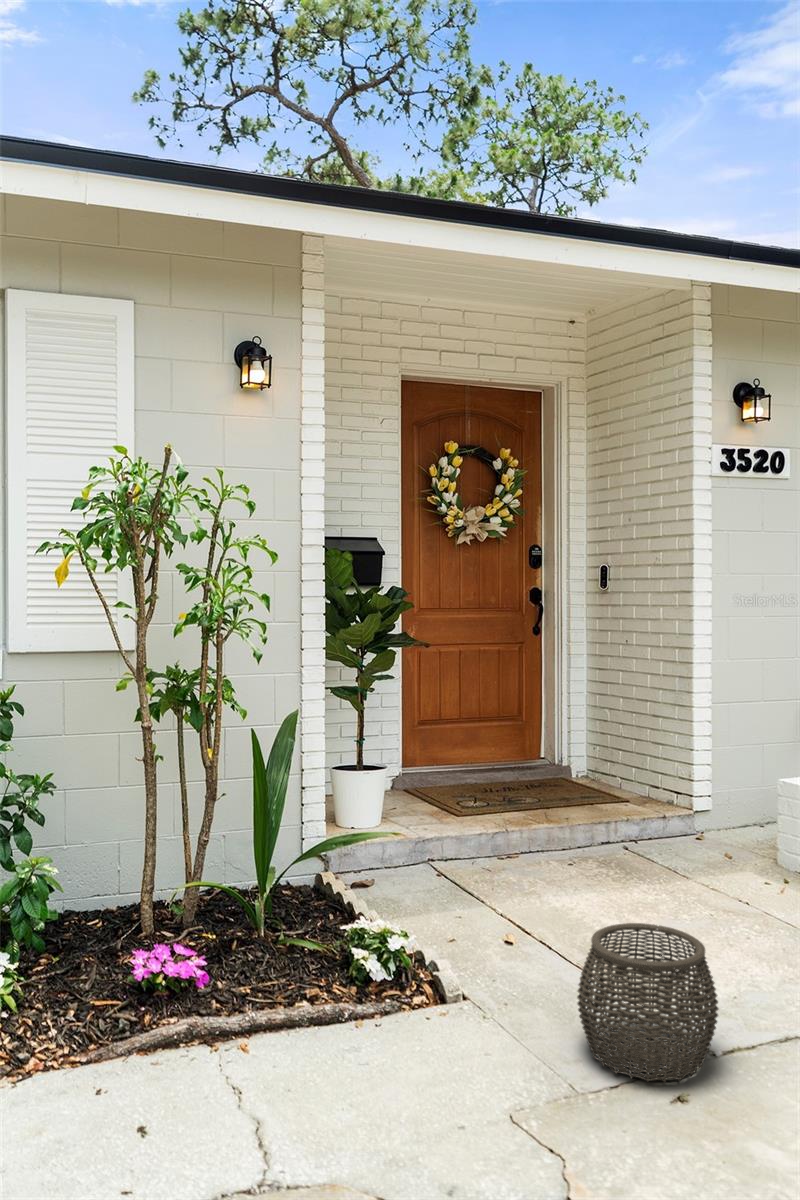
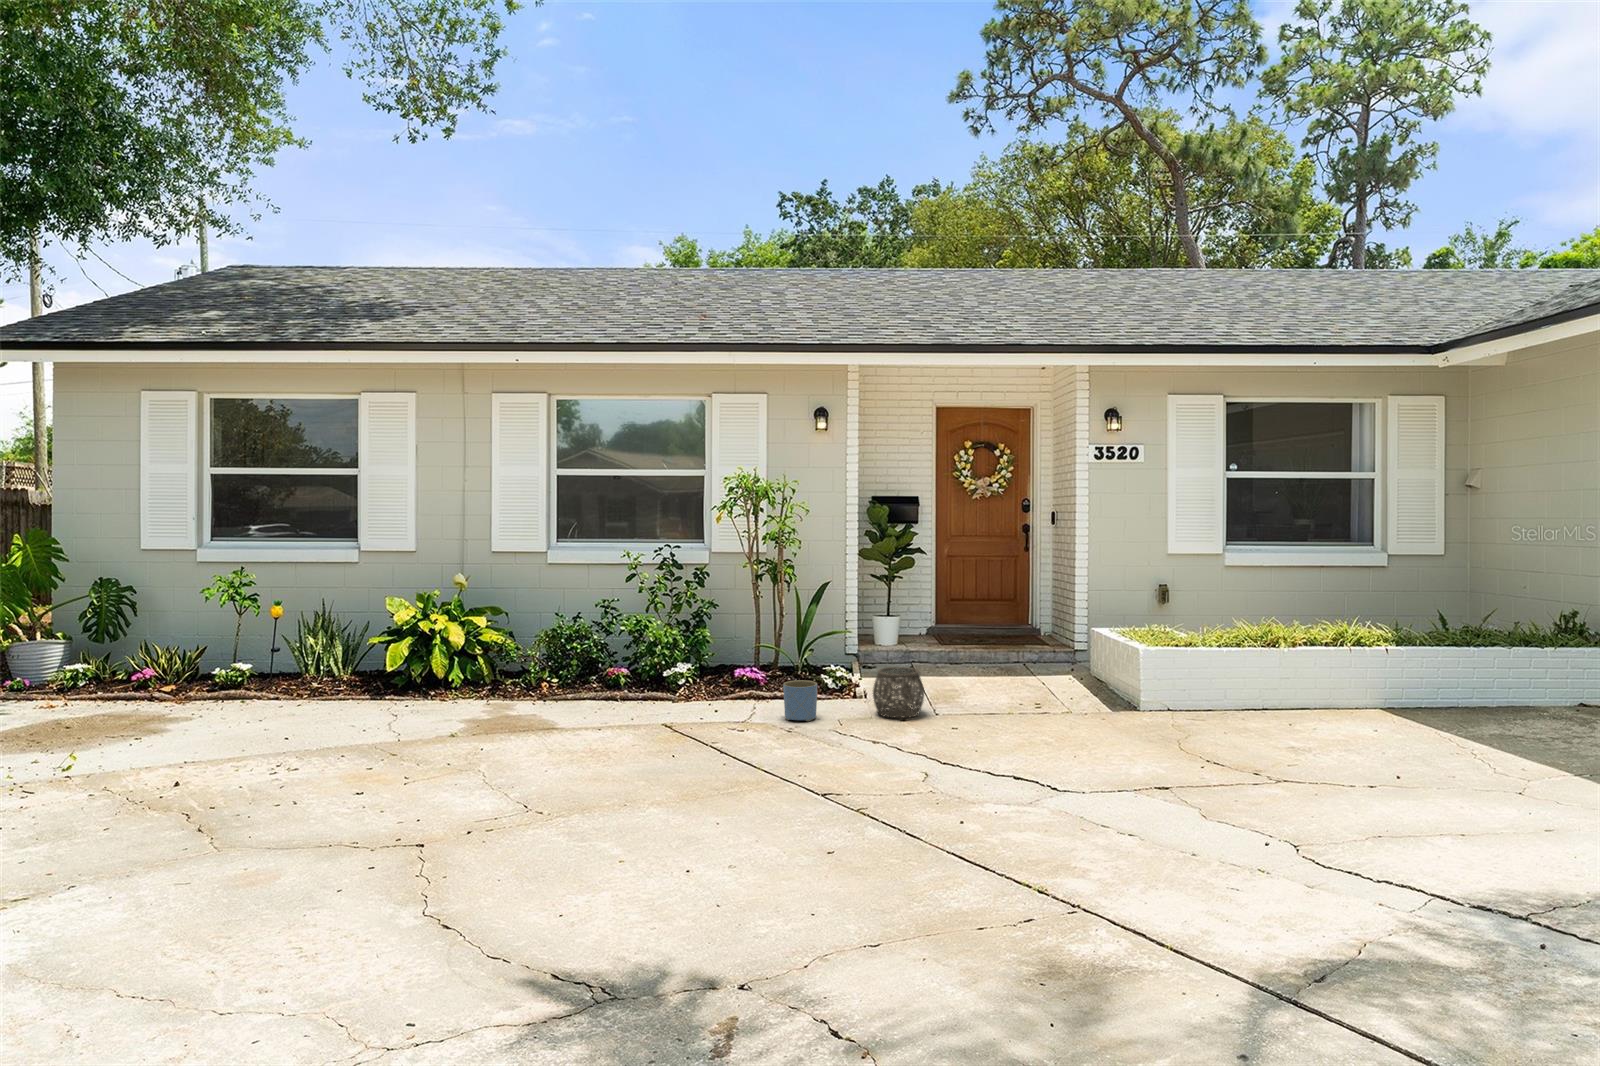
planter: none [387,1012,490,1164] -> present [783,680,817,722]

